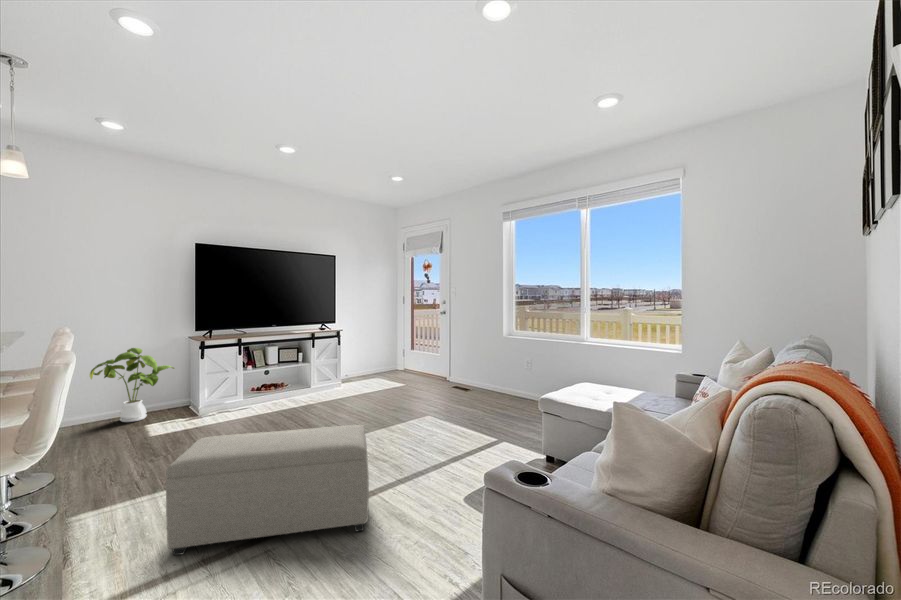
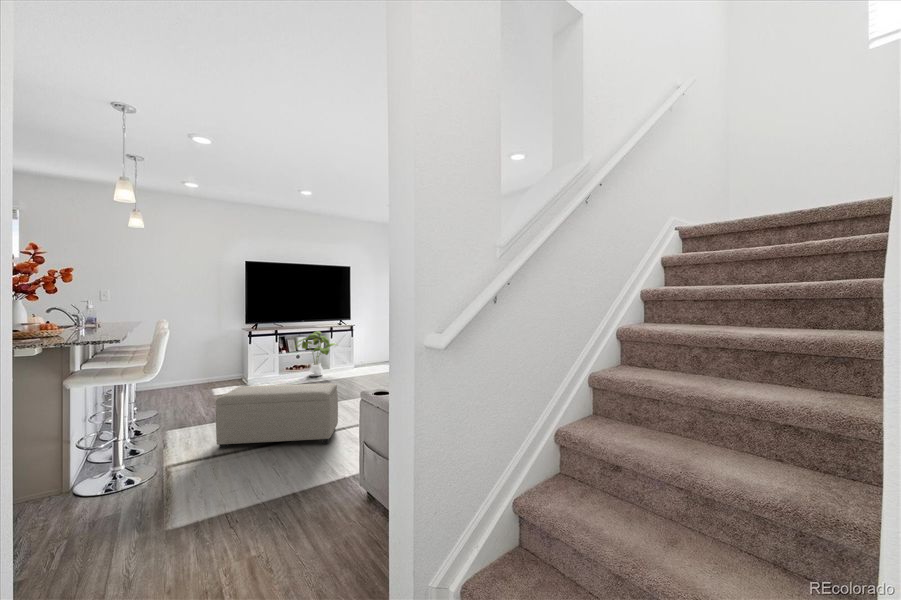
house plant: present [90,348,174,422] -> present [295,331,336,376]

